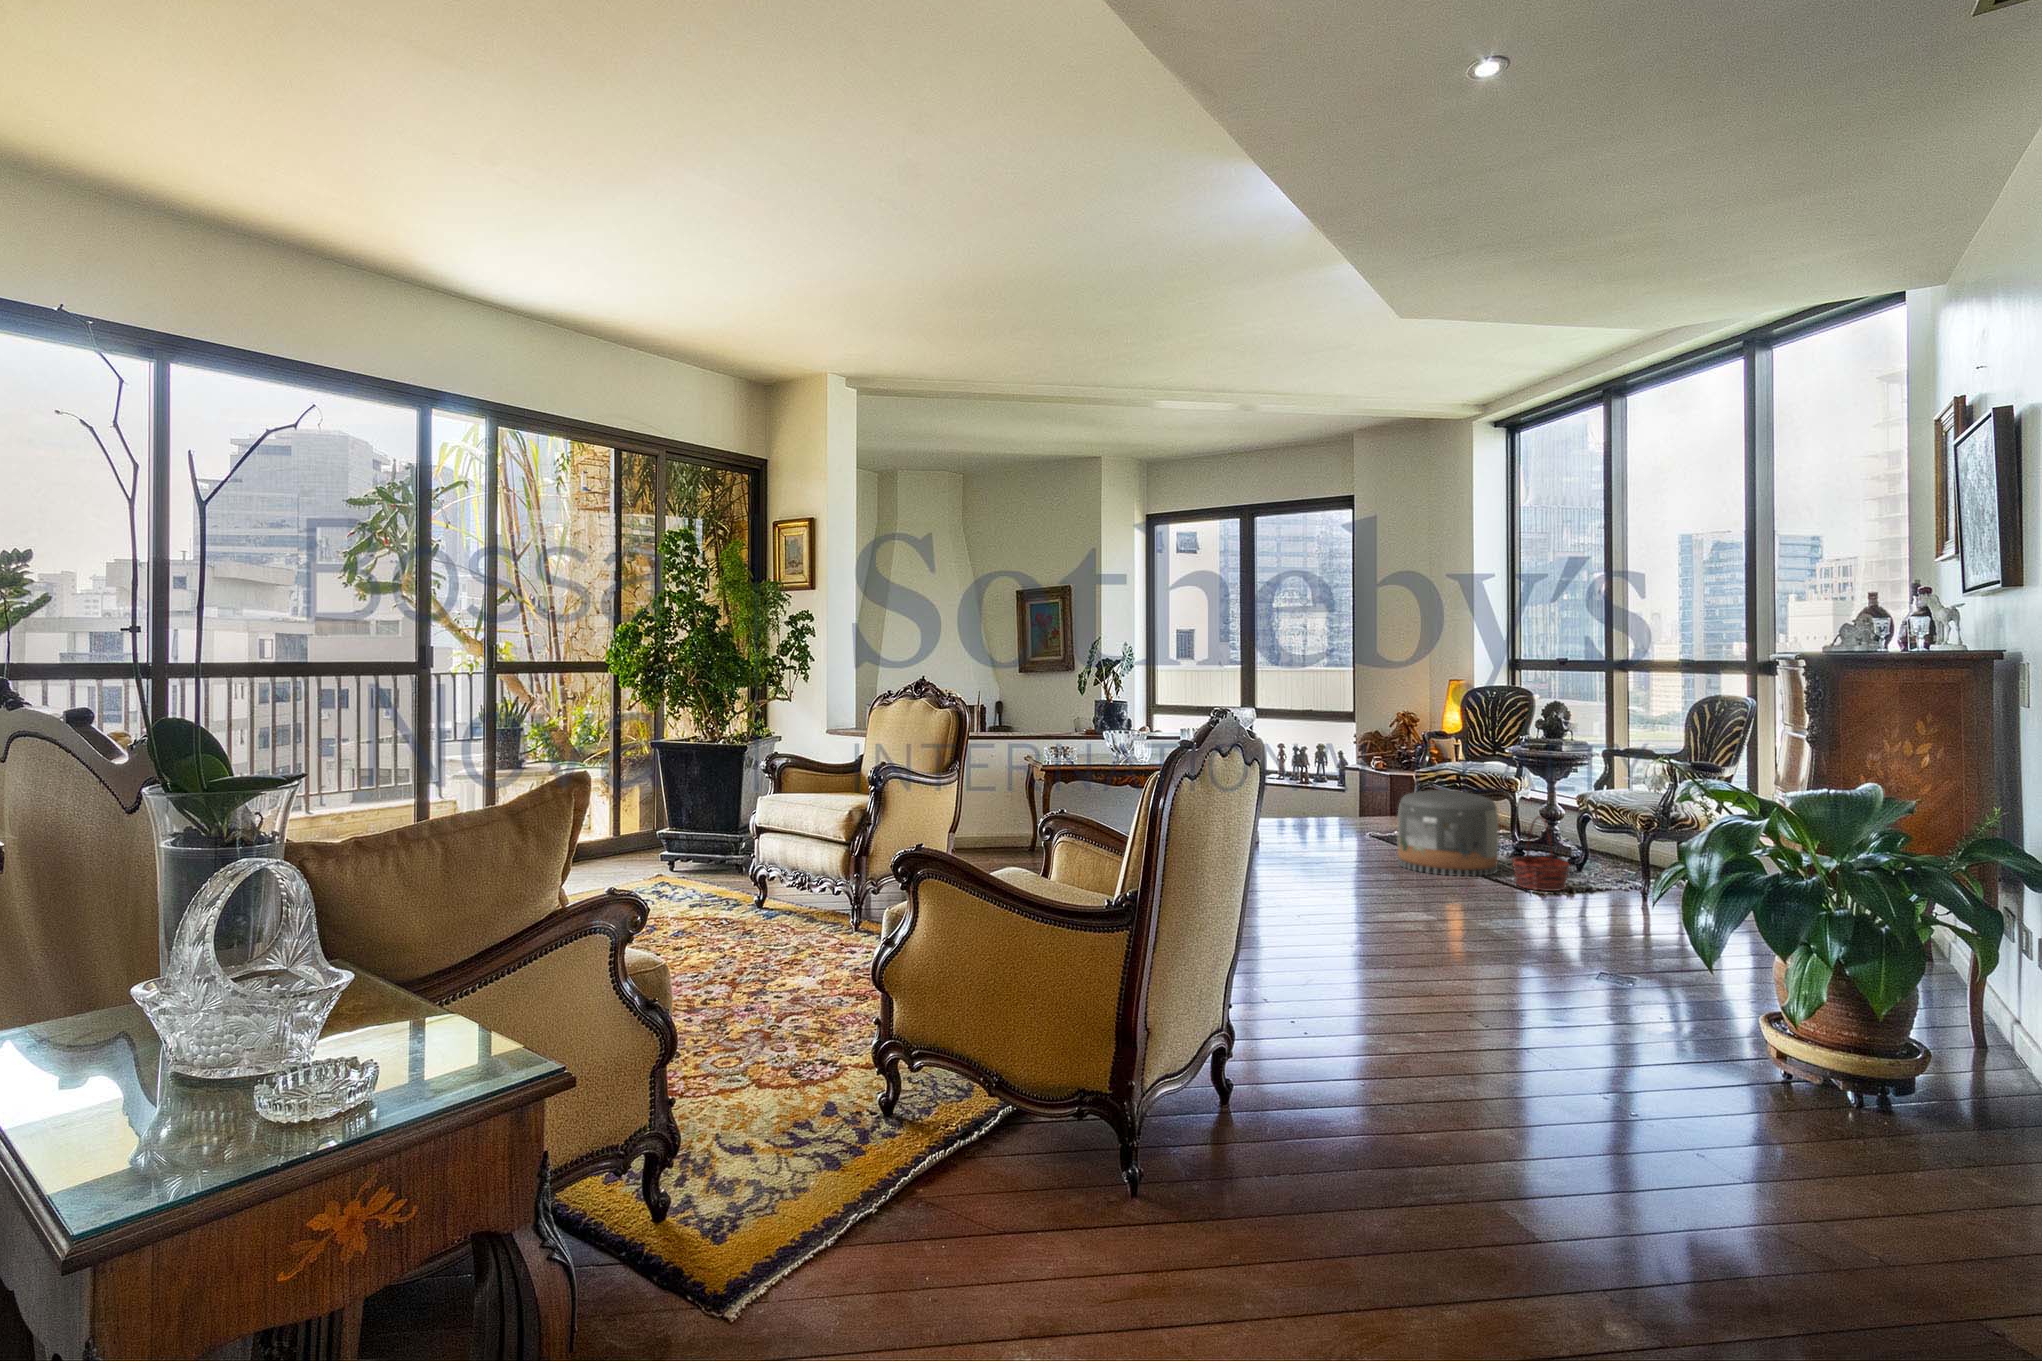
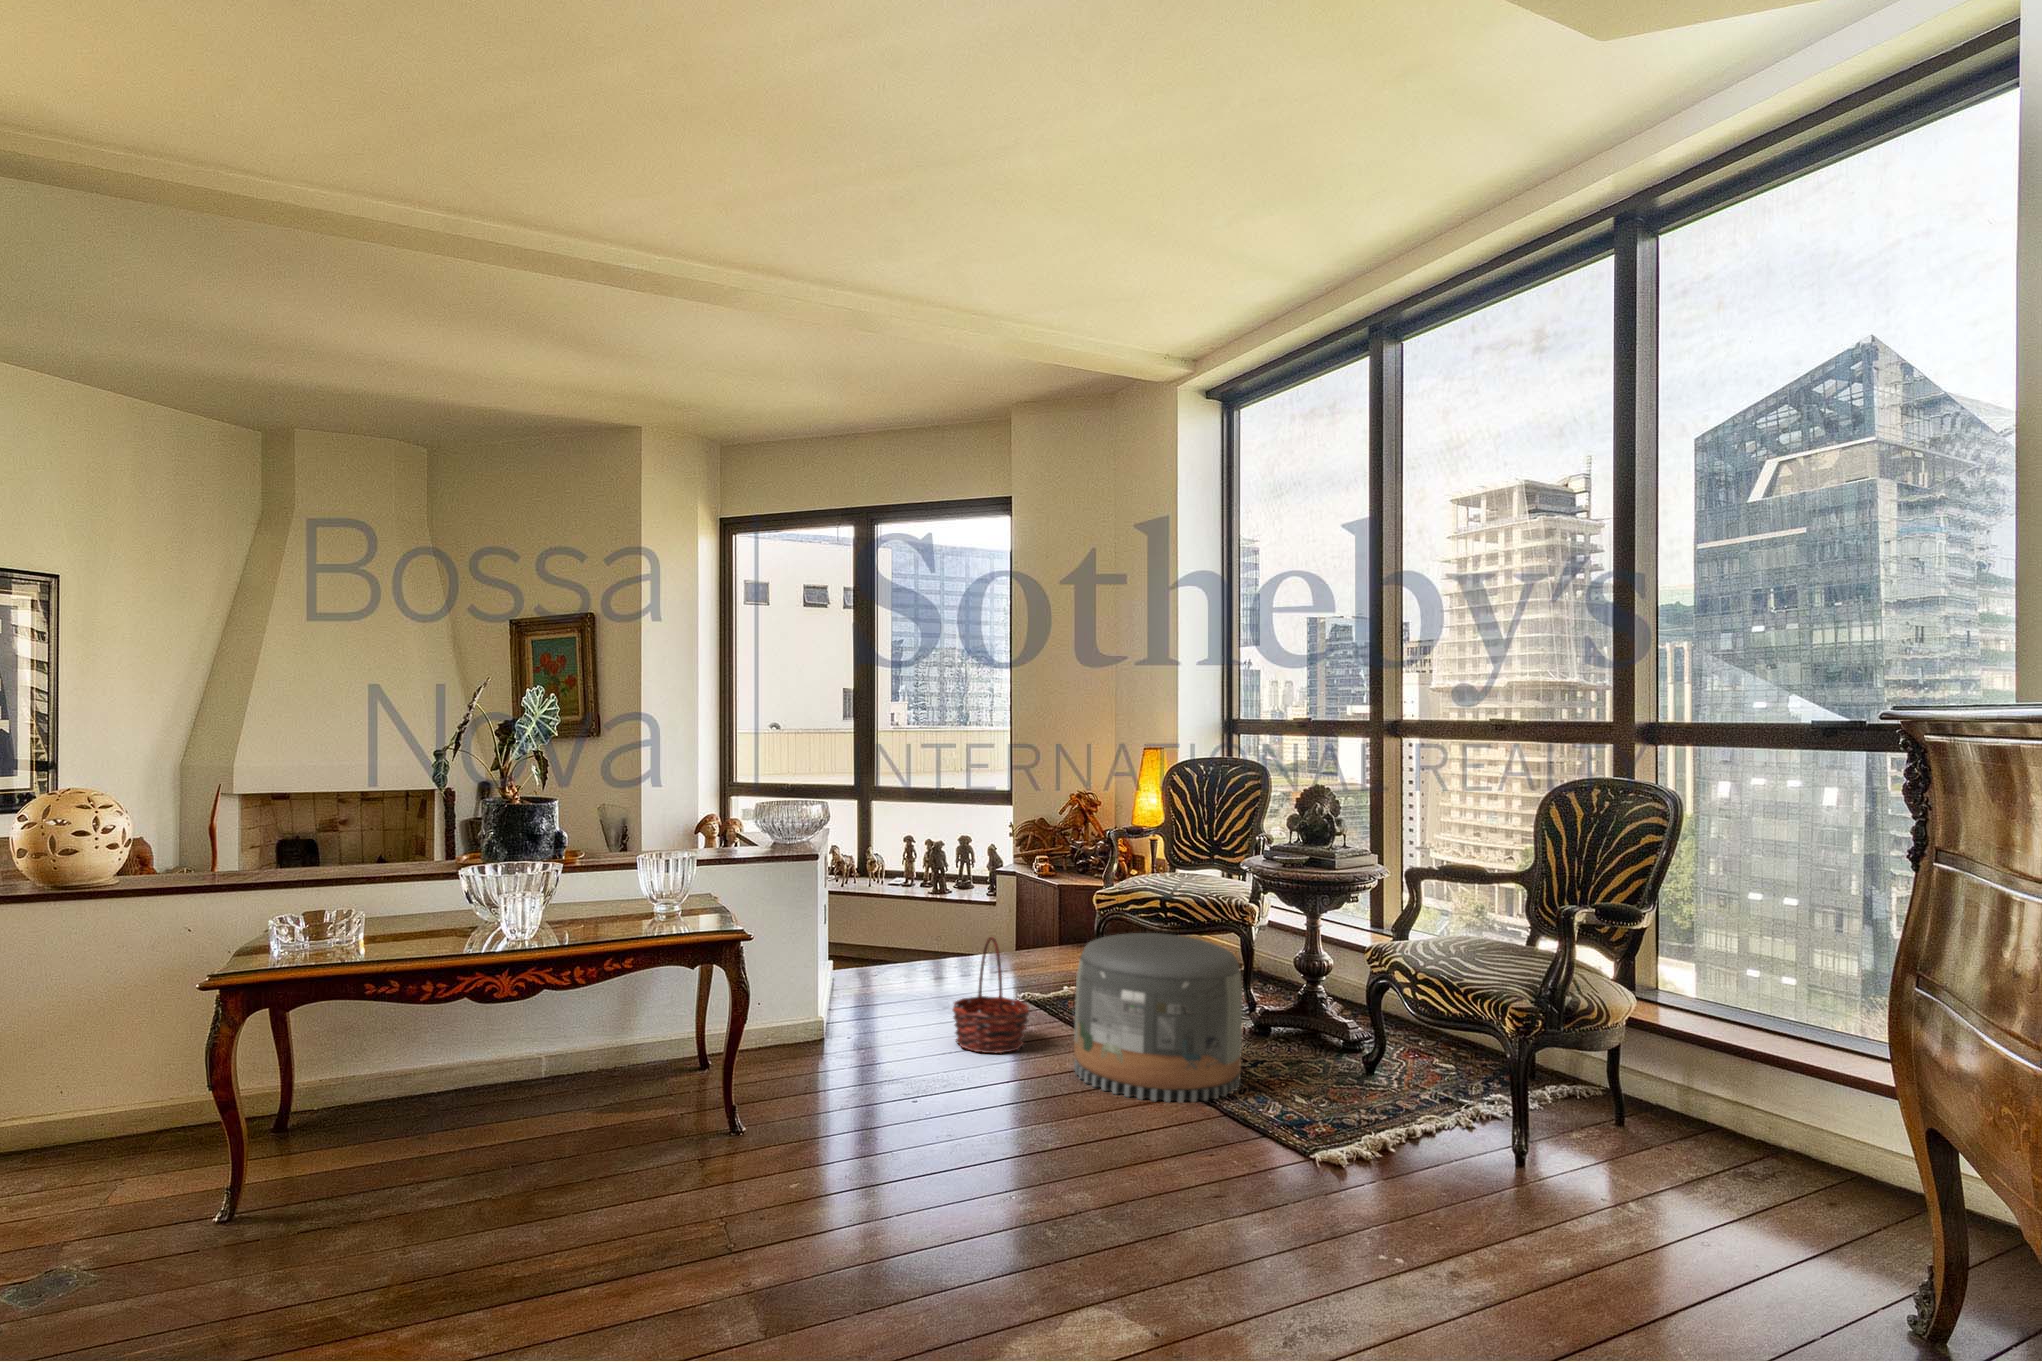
basket: present [1512,816,1570,891] -> present [953,937,1030,1053]

